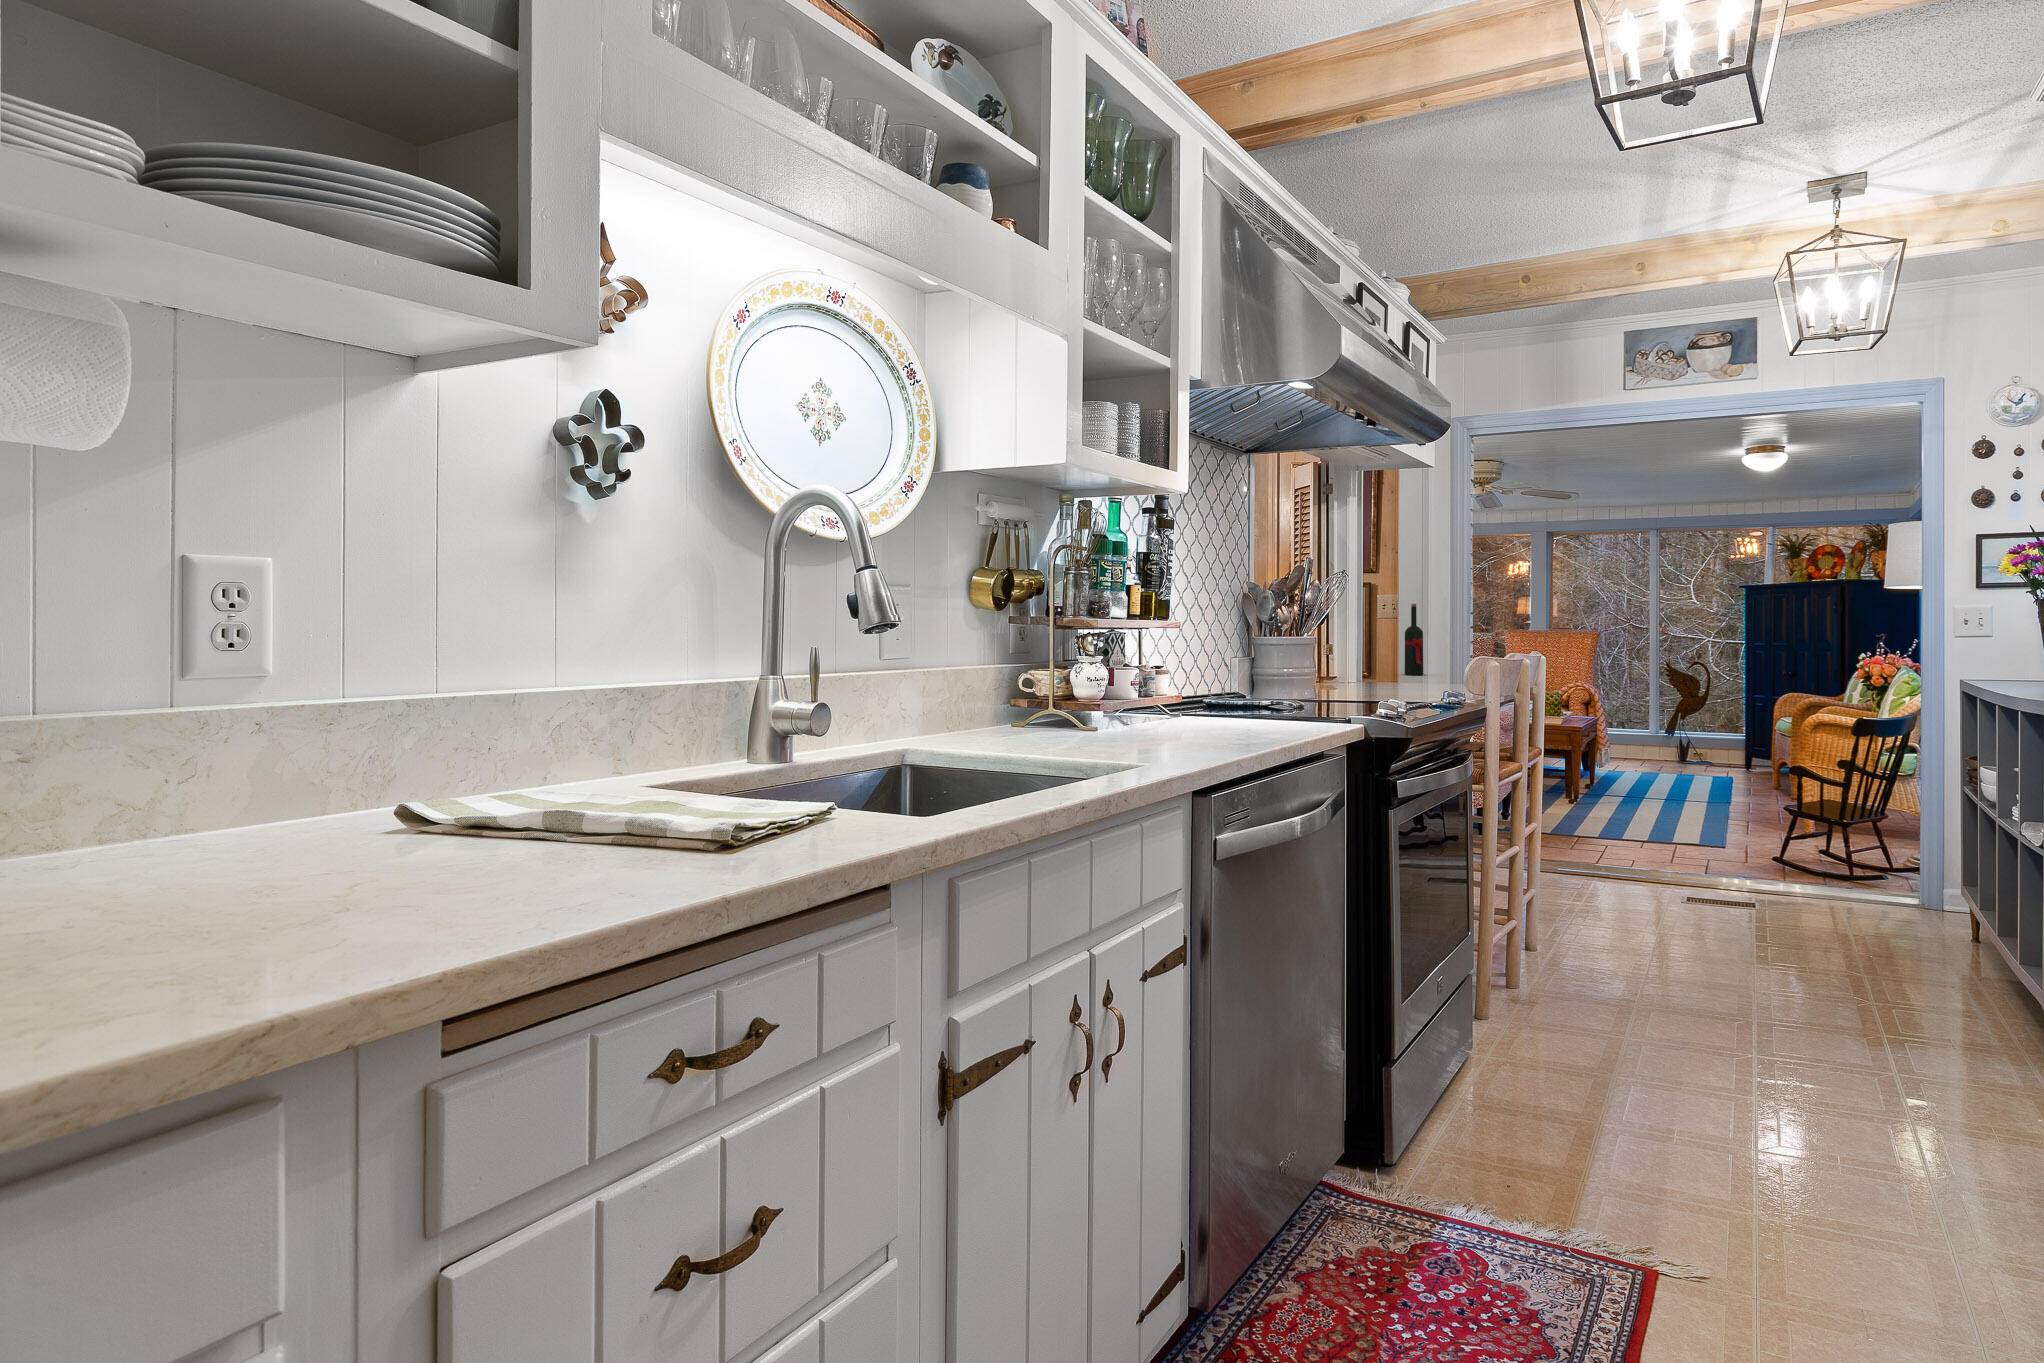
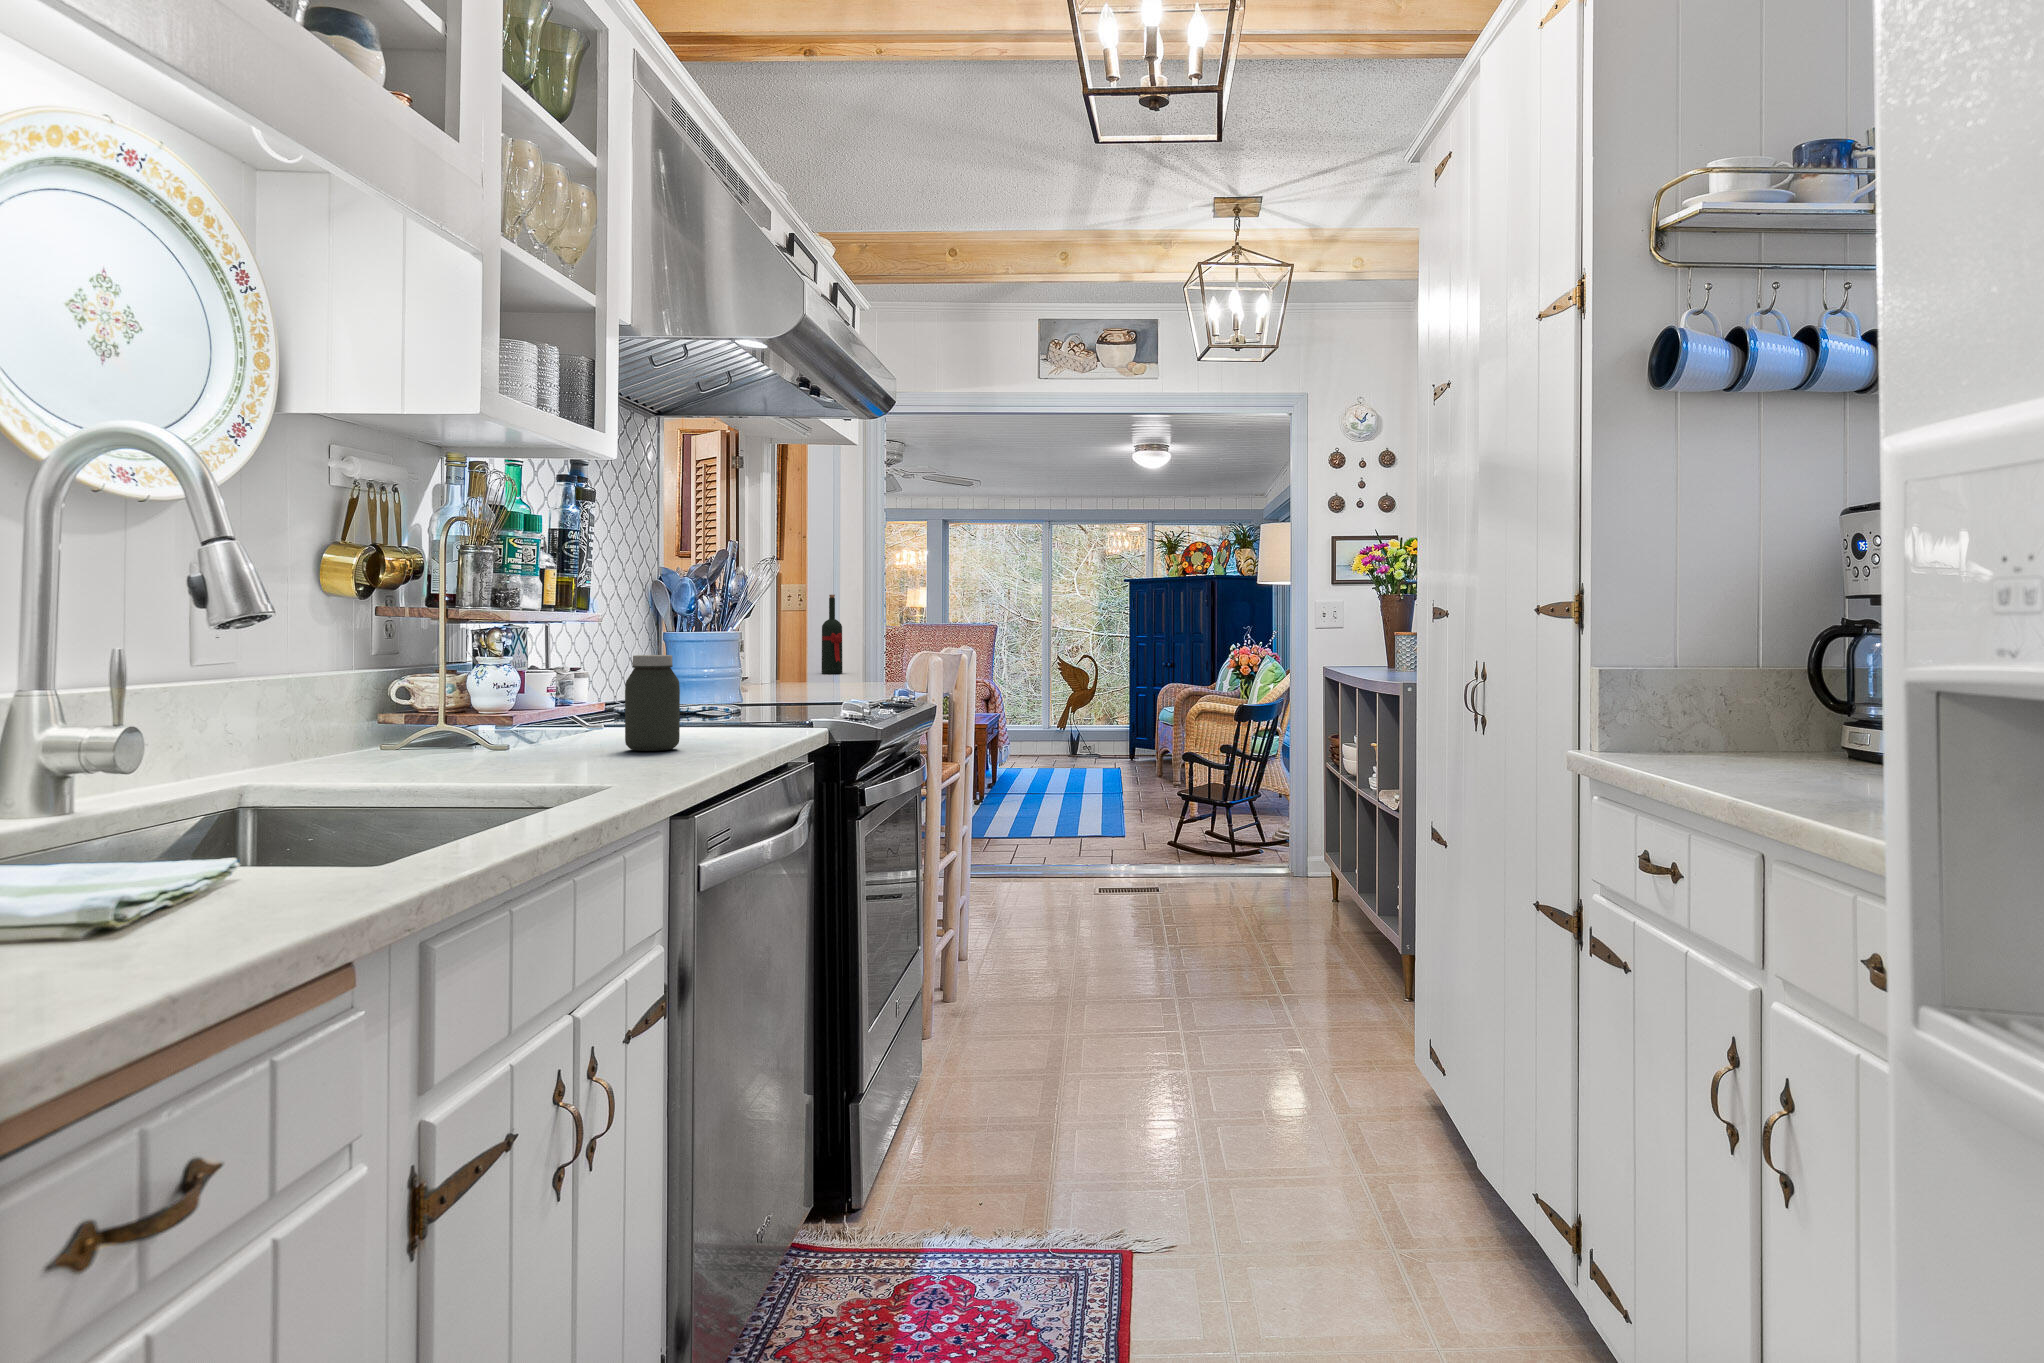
jar: none [1180,656,1224,737] -> present [625,655,680,751]

